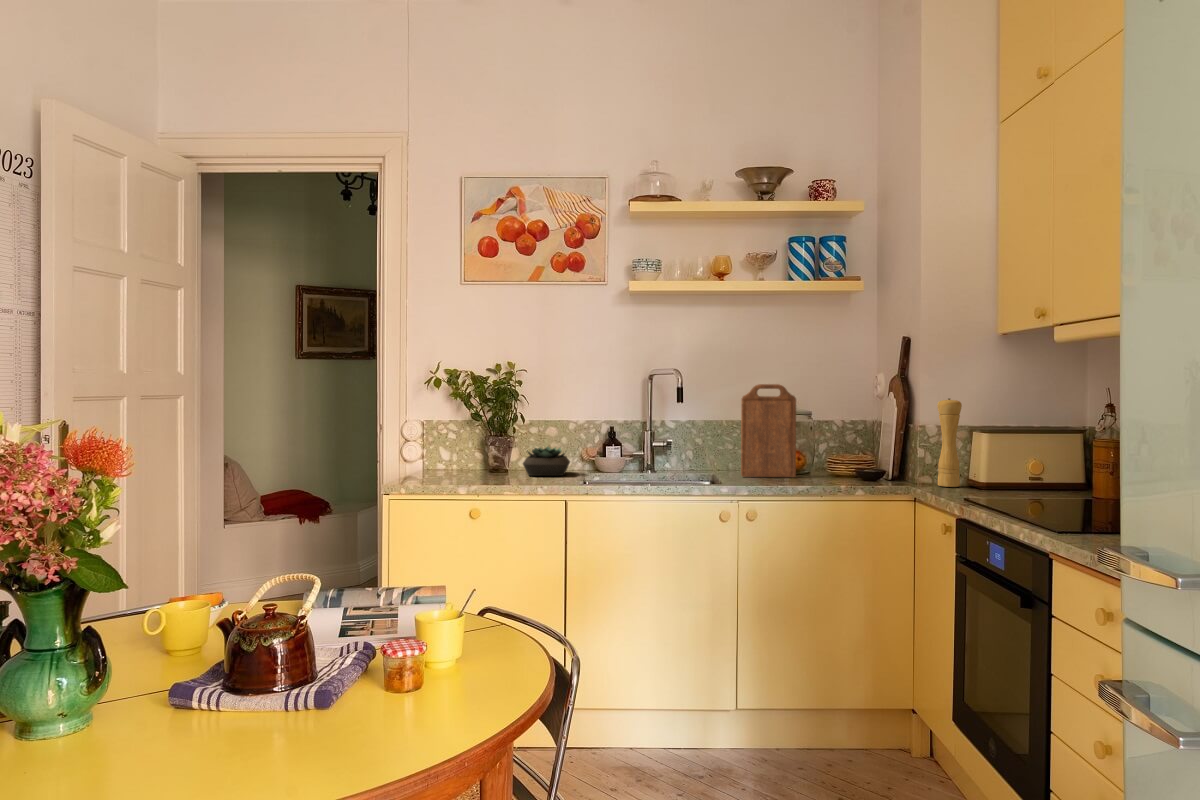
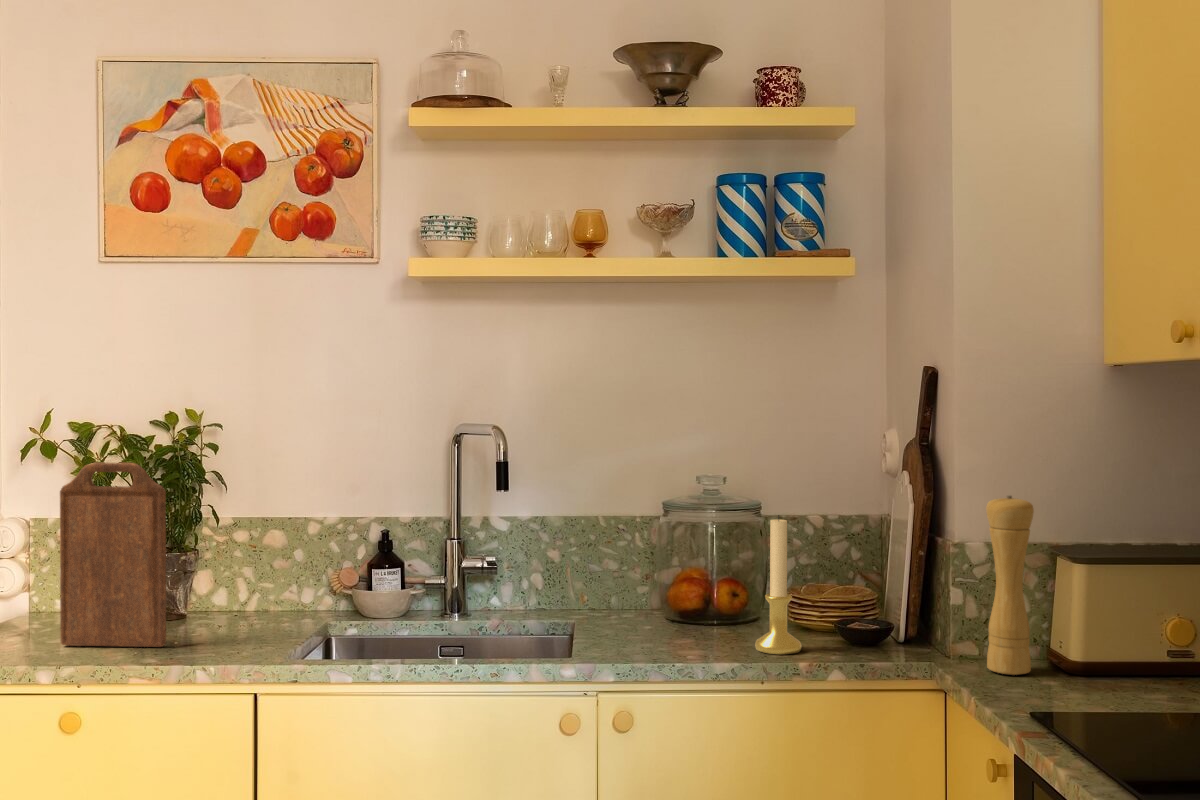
cutting board: present [741,384,796,477] -> present [60,462,166,647]
candle holder: none [816,412,840,482] -> present [755,515,802,654]
succulent plant: present [523,447,570,476] -> none [199,571,302,635]

